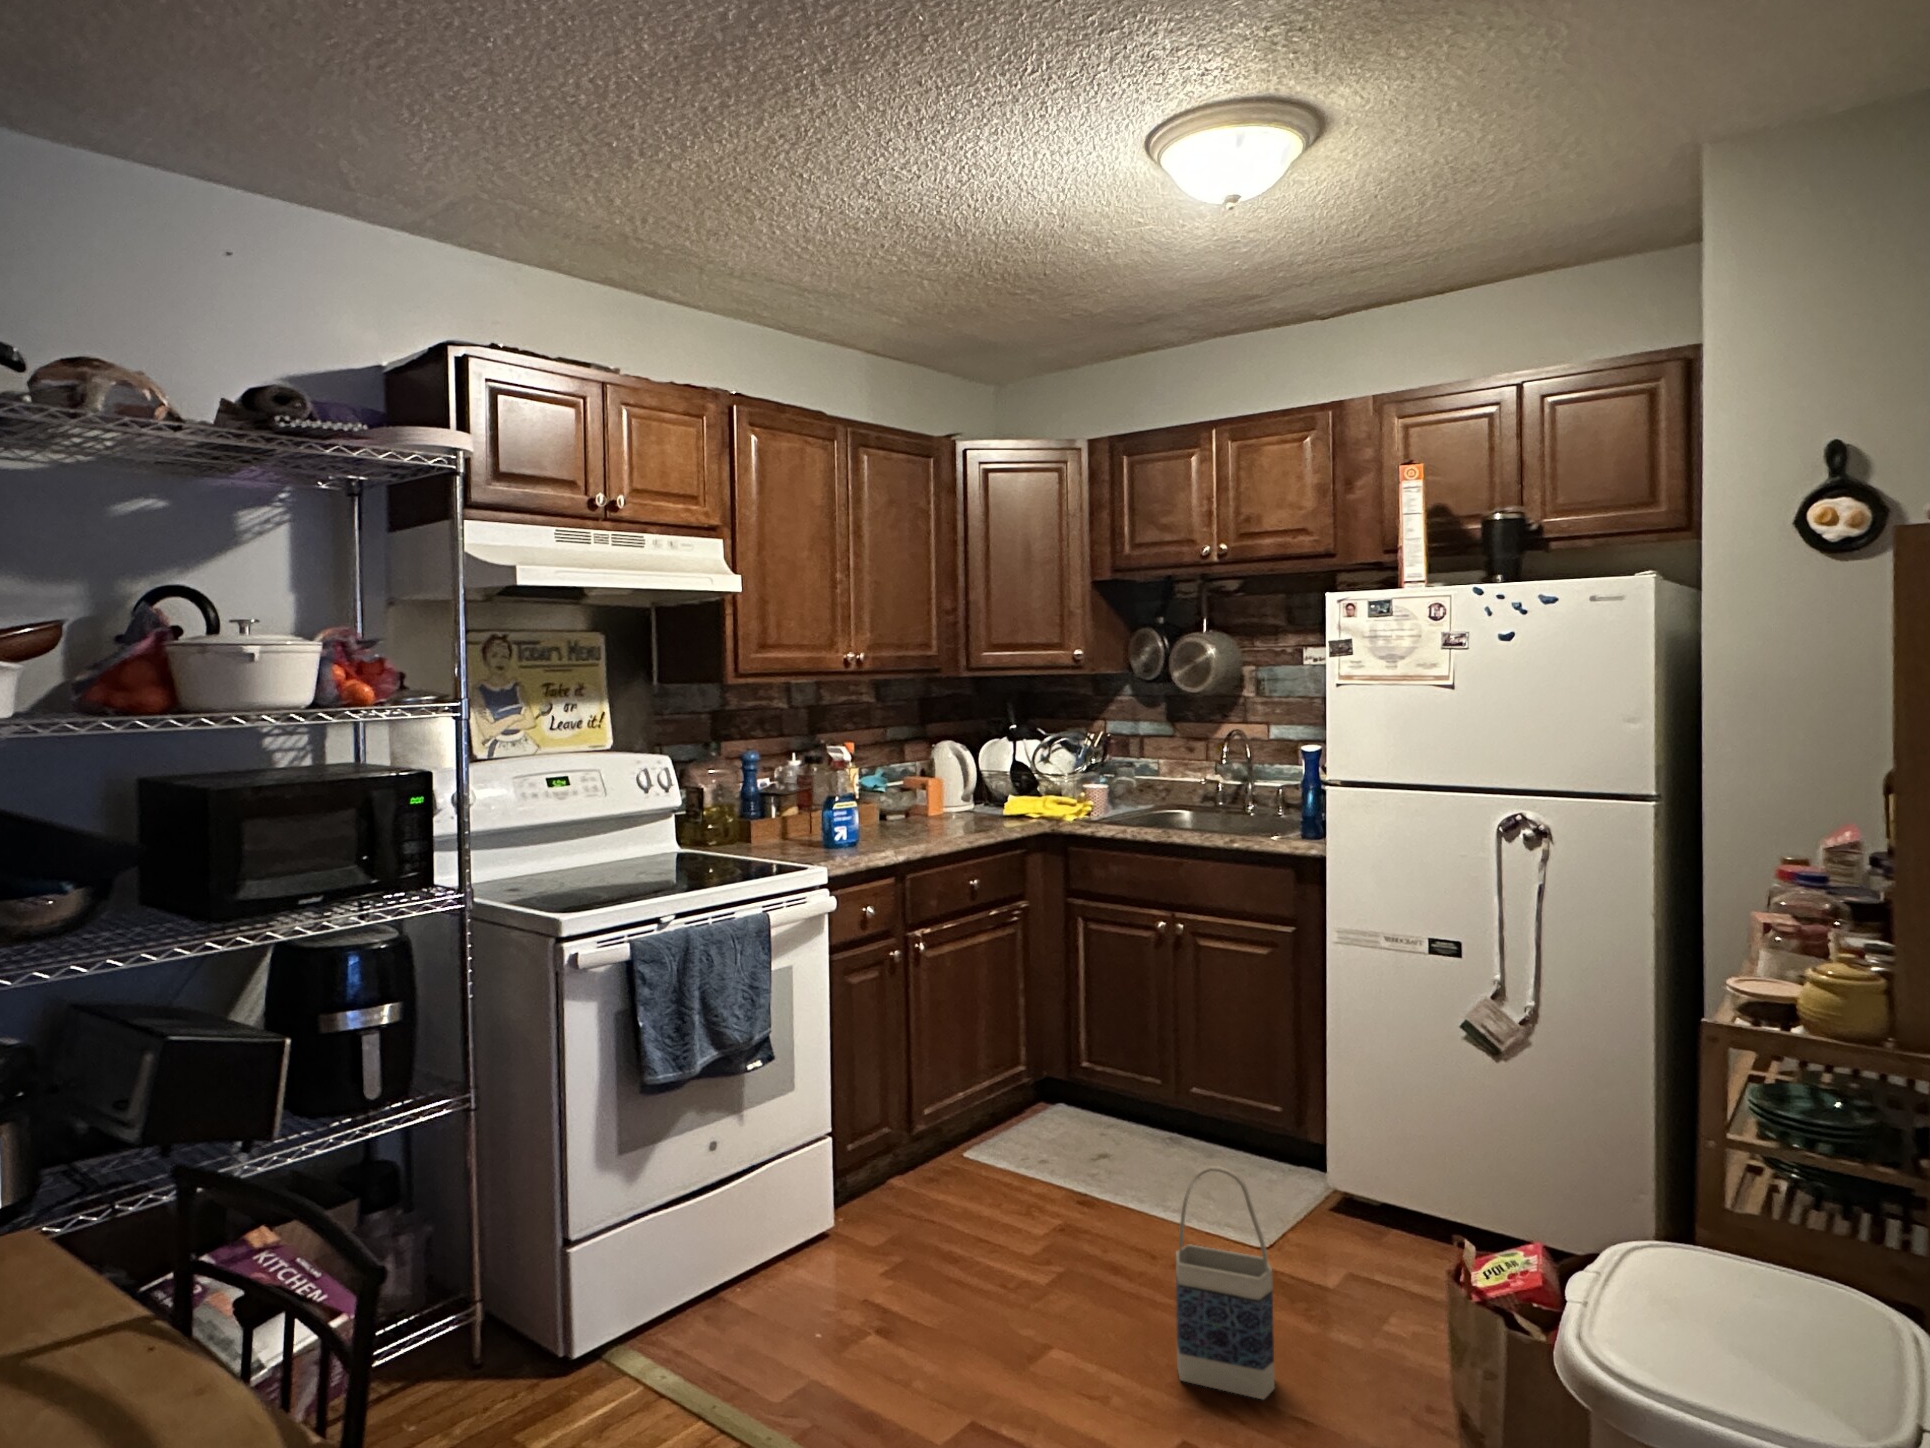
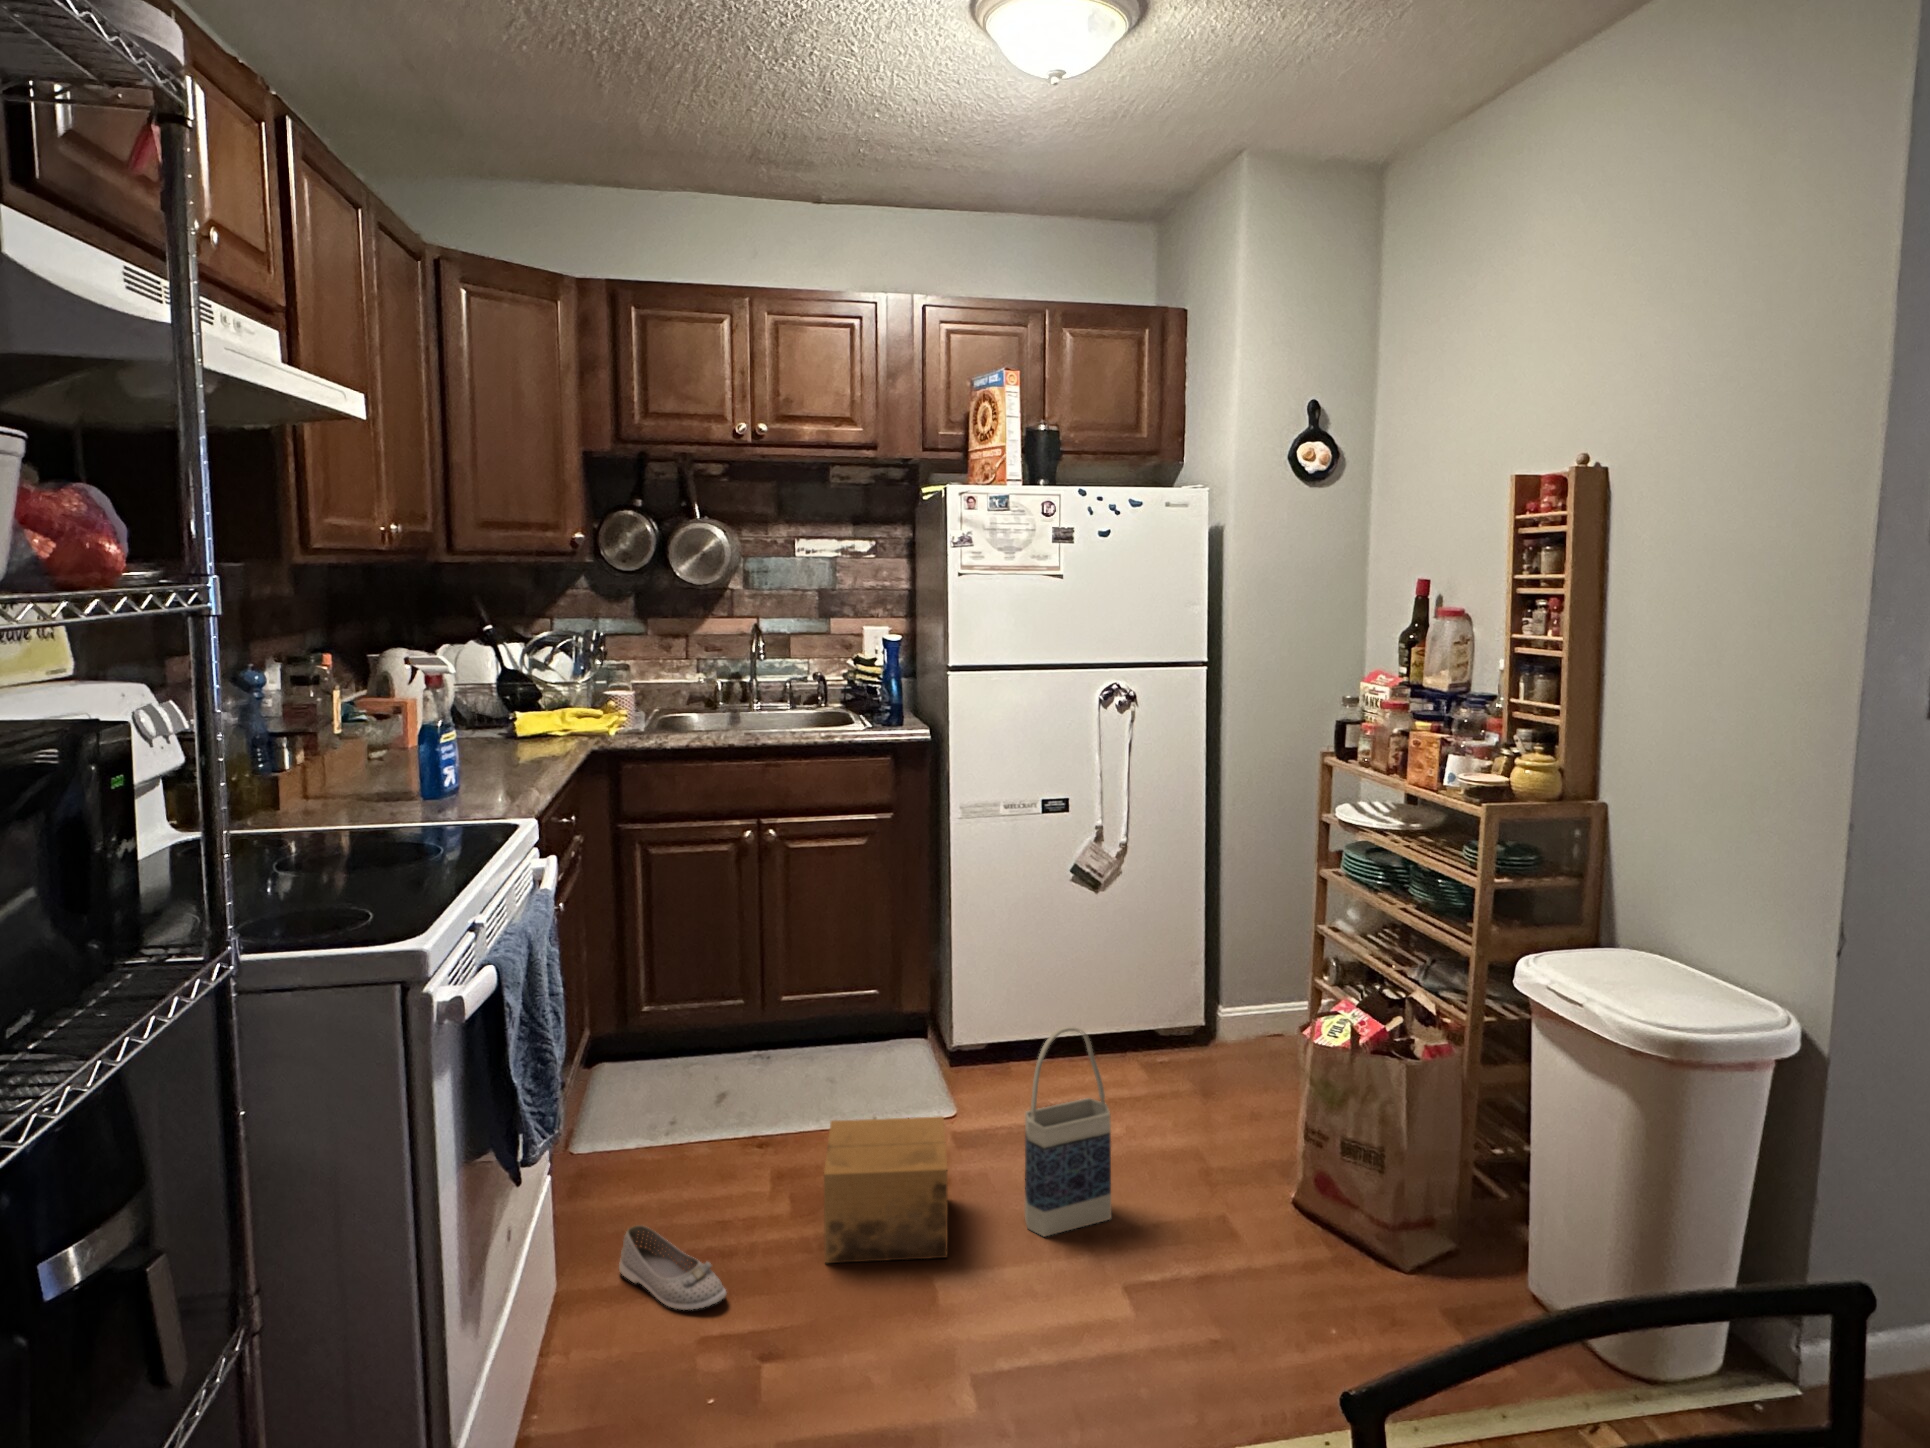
cardboard box: none [989,1192,1147,1353] -> present [824,1116,948,1263]
shoe: none [861,1215,903,1295] -> present [619,1225,727,1310]

